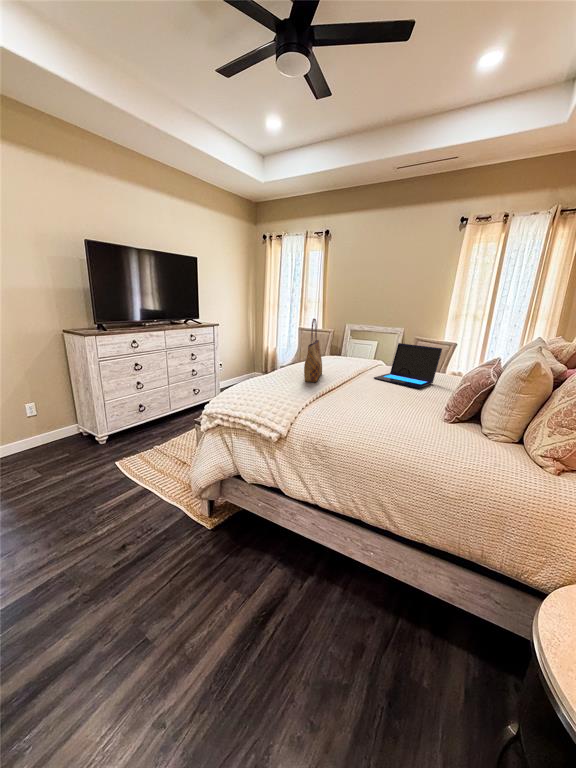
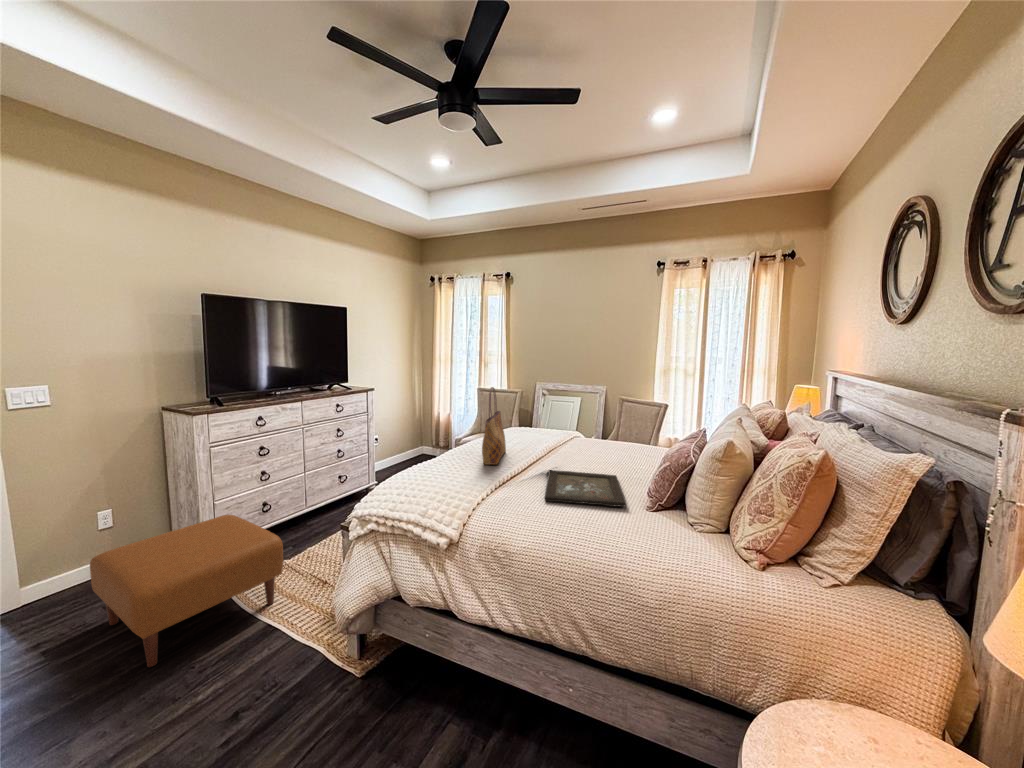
laptop: present [374,343,442,388] -> none [569,409,646,465]
tray: none [357,388,428,418] -> present [545,470,626,507]
ottoman: none [22,411,154,509] -> present [90,515,283,667]

